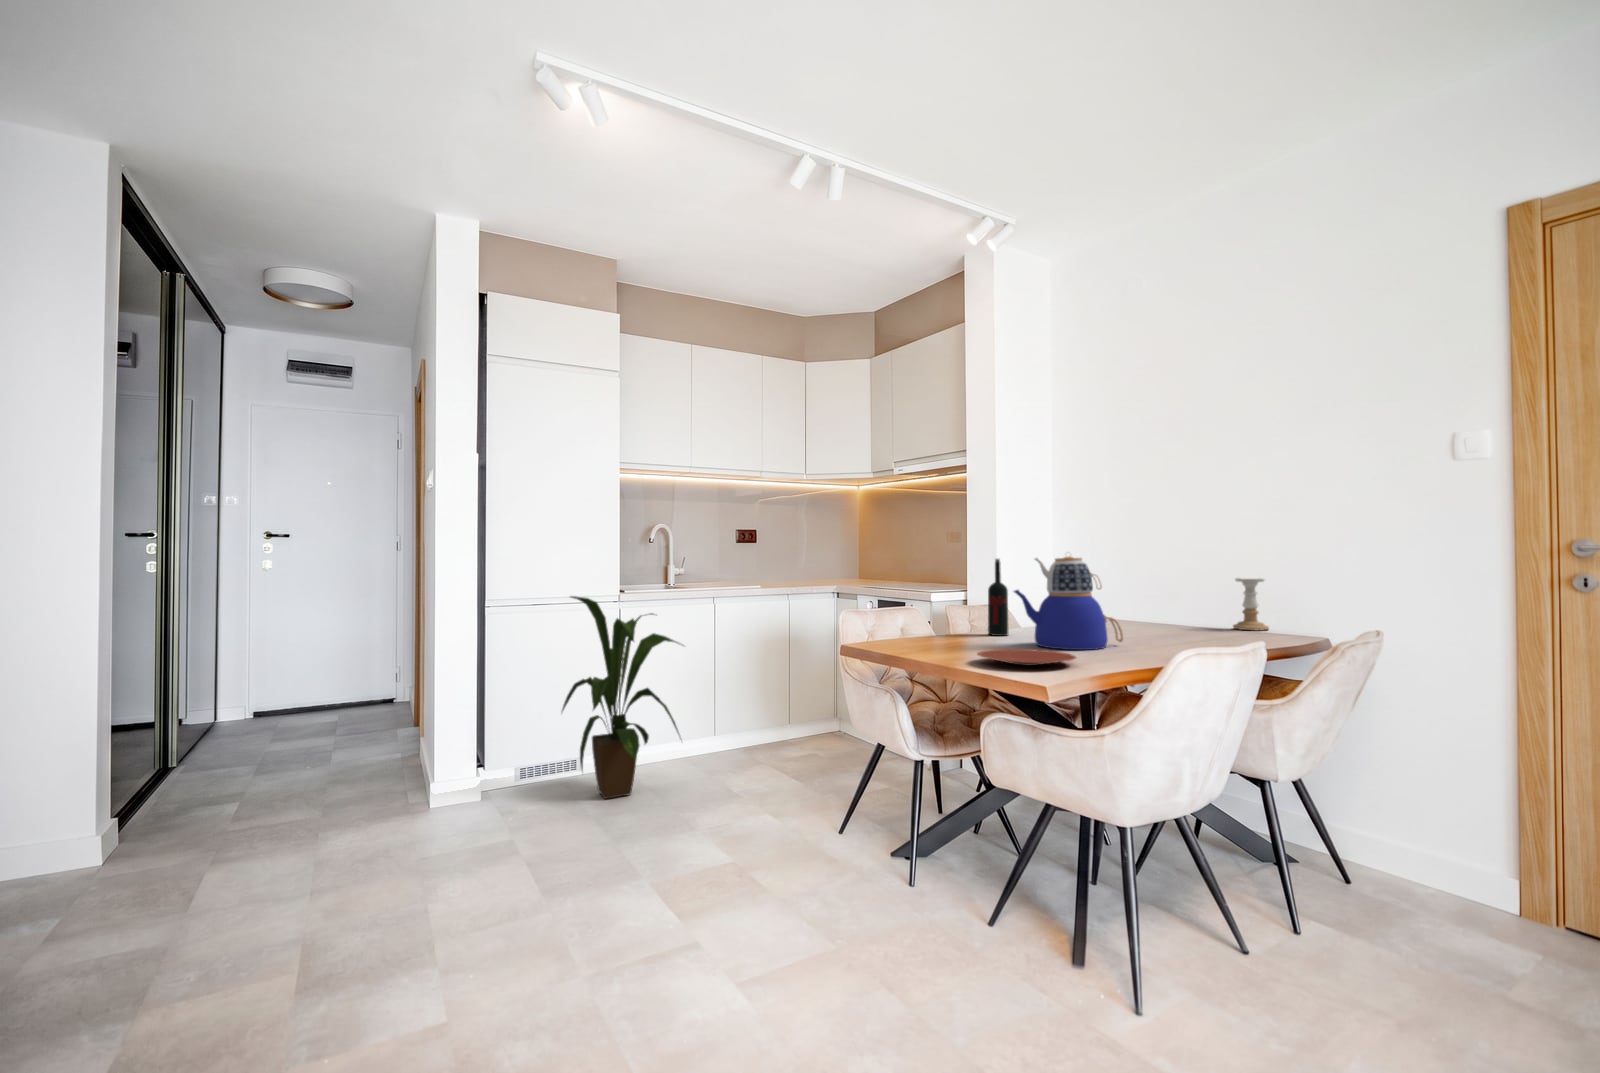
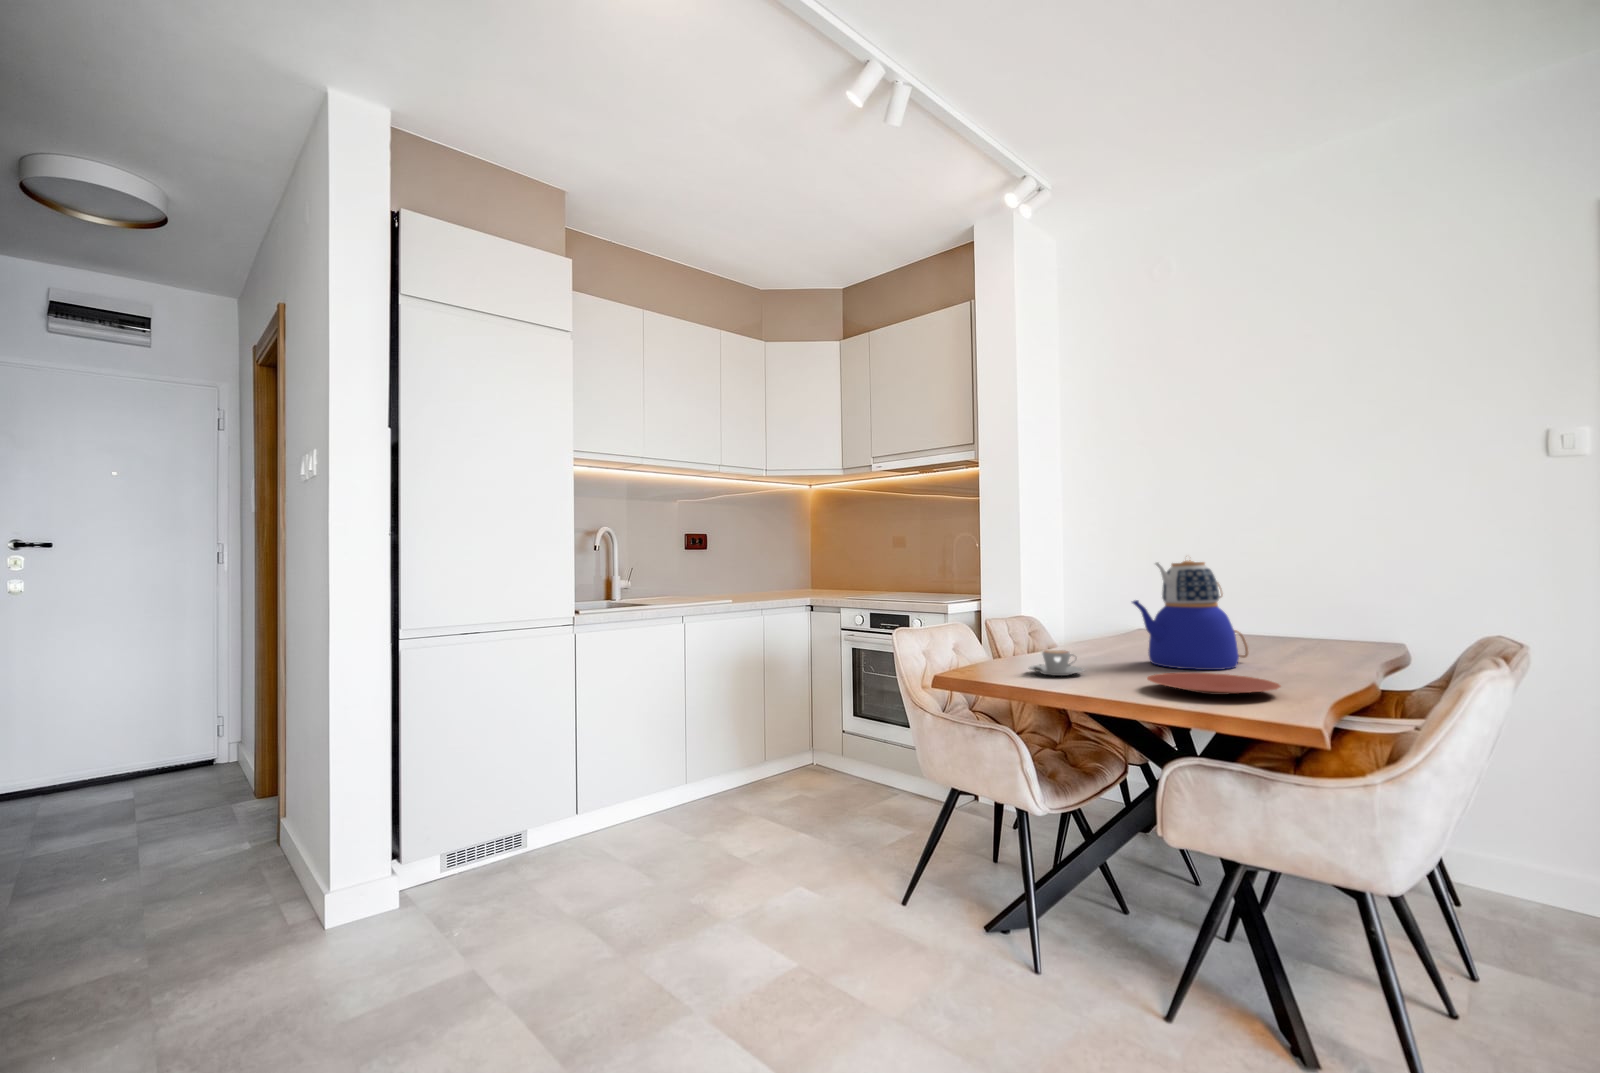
wine bottle: present [988,559,1008,636] -> none [1062,564,1088,654]
candle holder: present [1233,578,1269,631] -> none [1293,583,1333,638]
house plant: present [562,596,679,799] -> none [507,620,681,885]
coffee cup: none [918,629,962,650] -> present [1029,650,1084,676]

